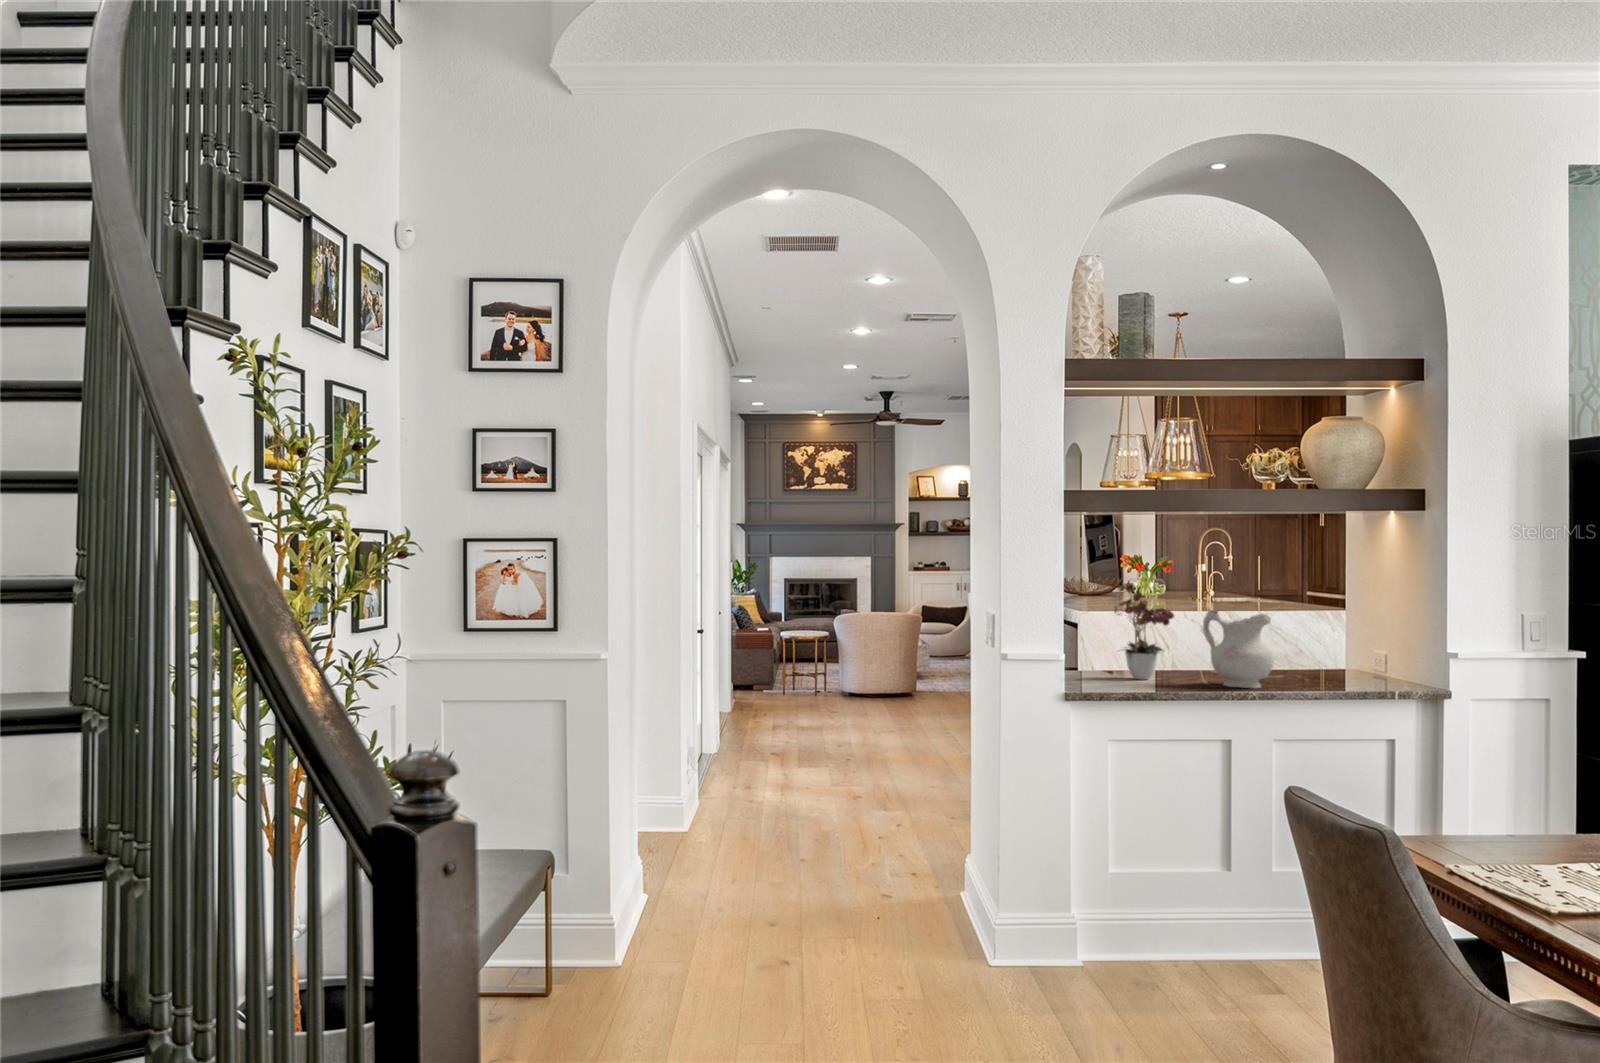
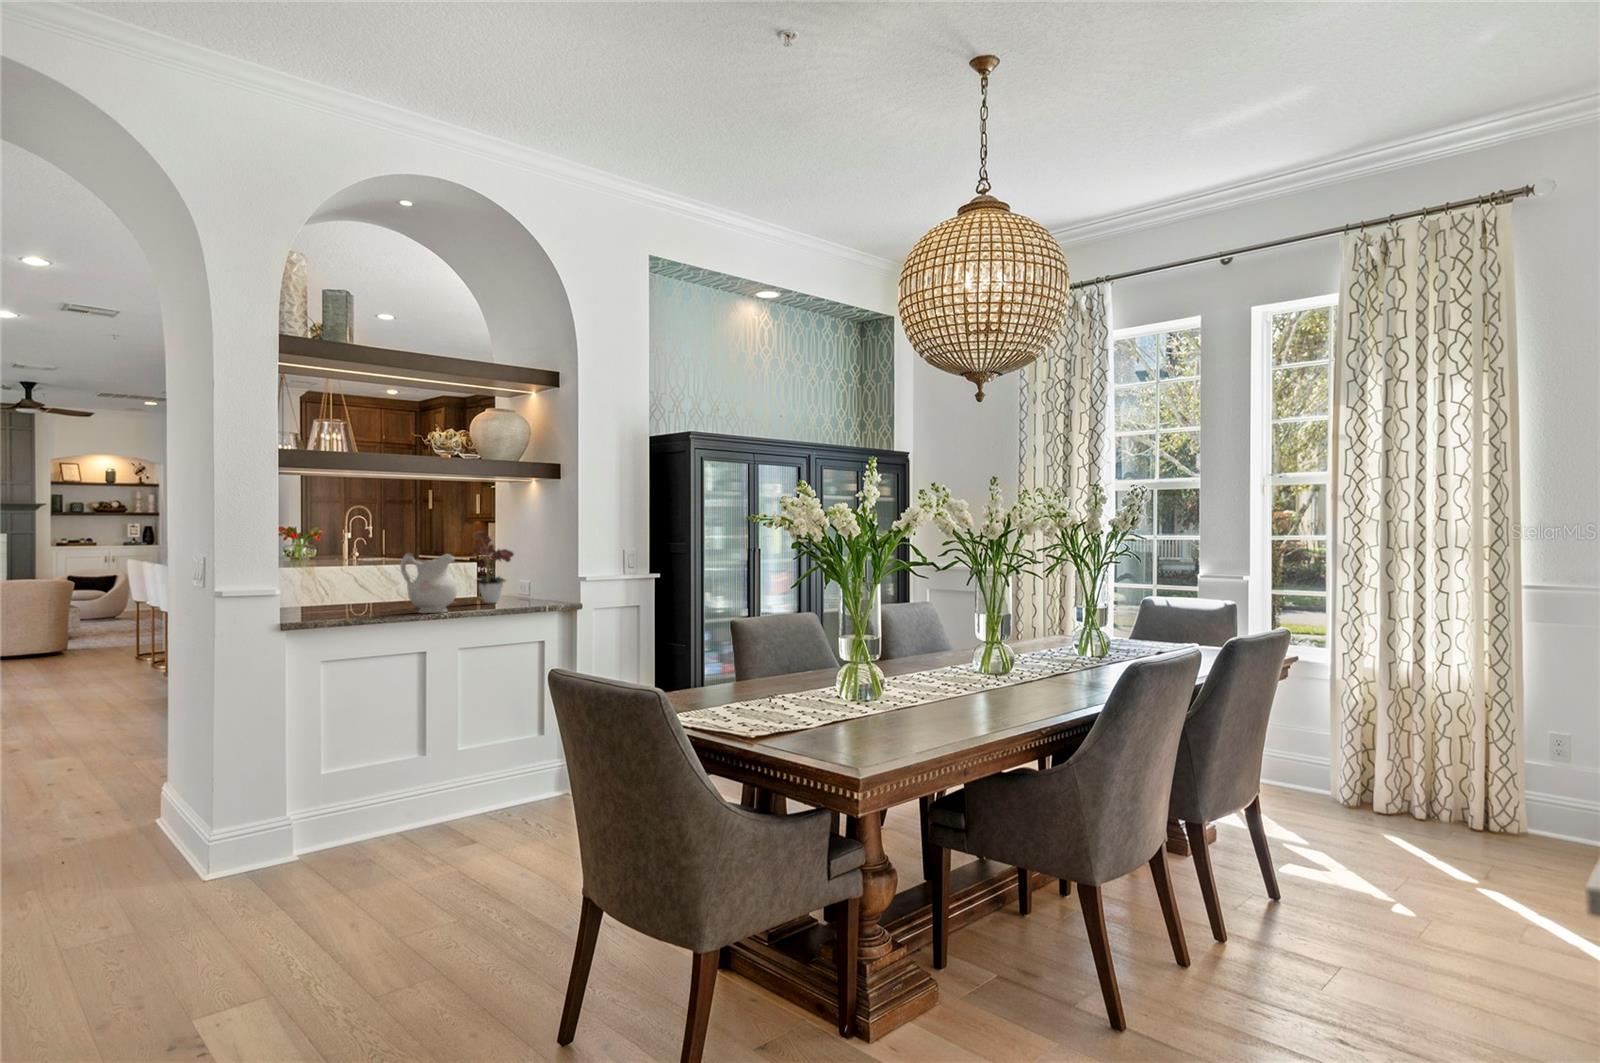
flower arrangement: present [1114,583,1174,680] -> present [471,531,514,604]

